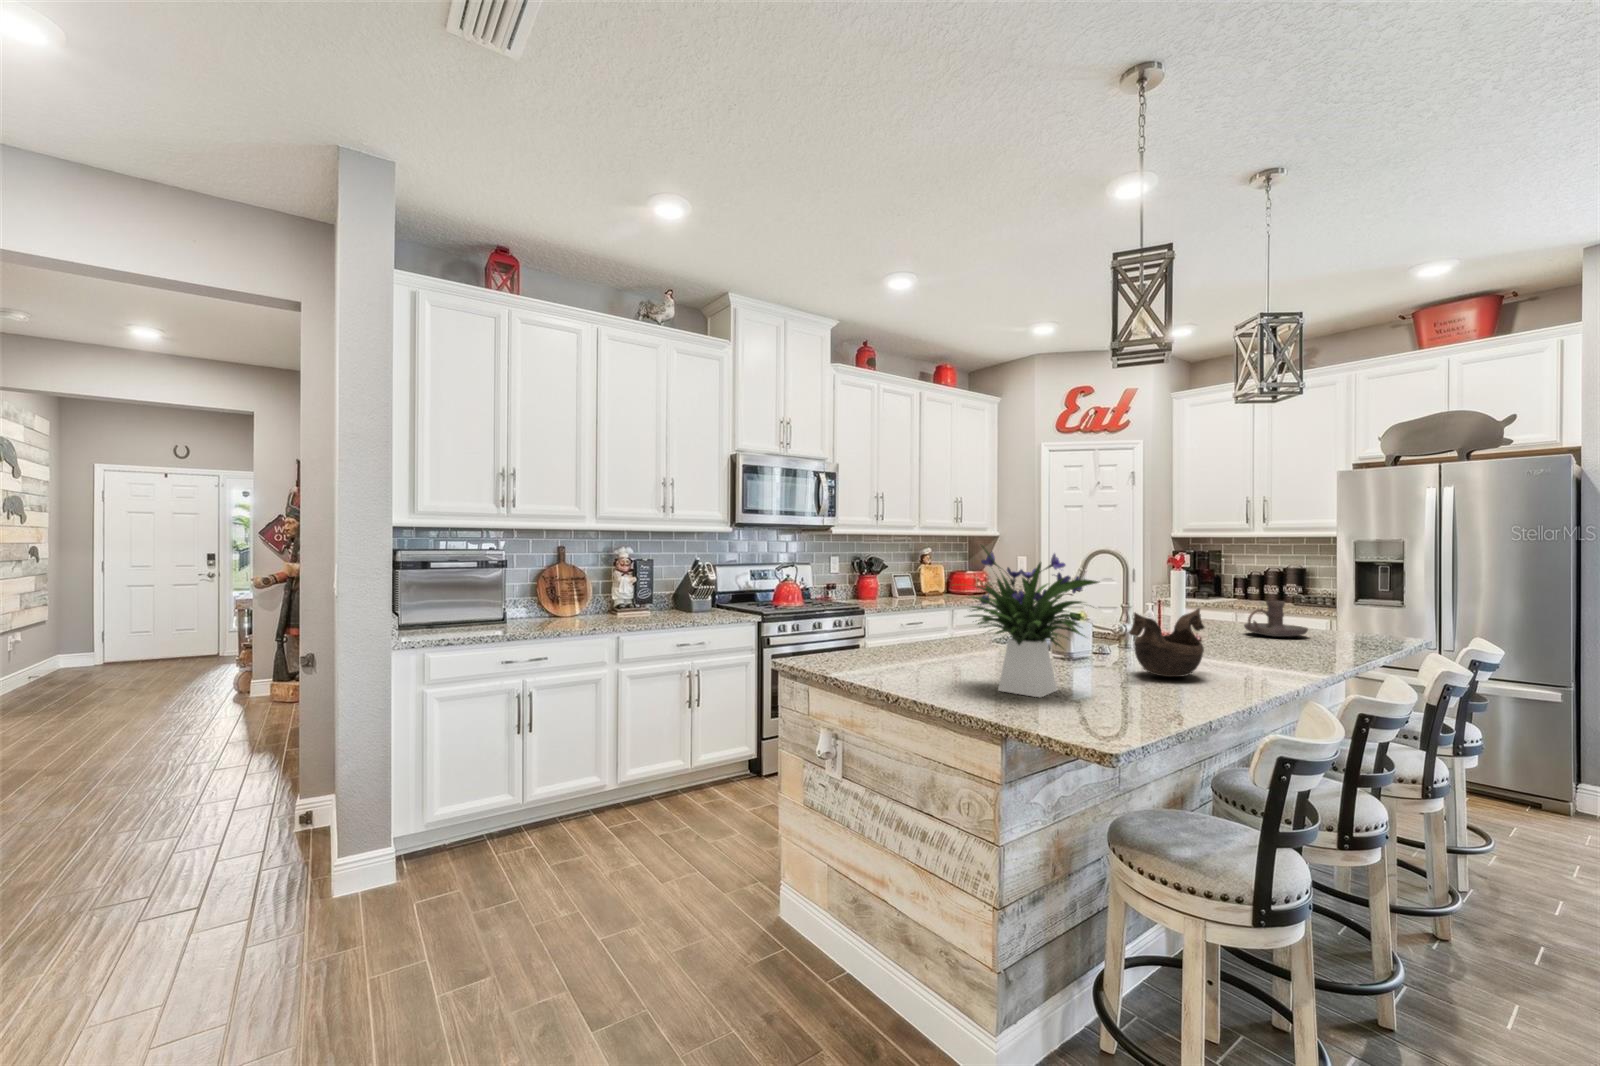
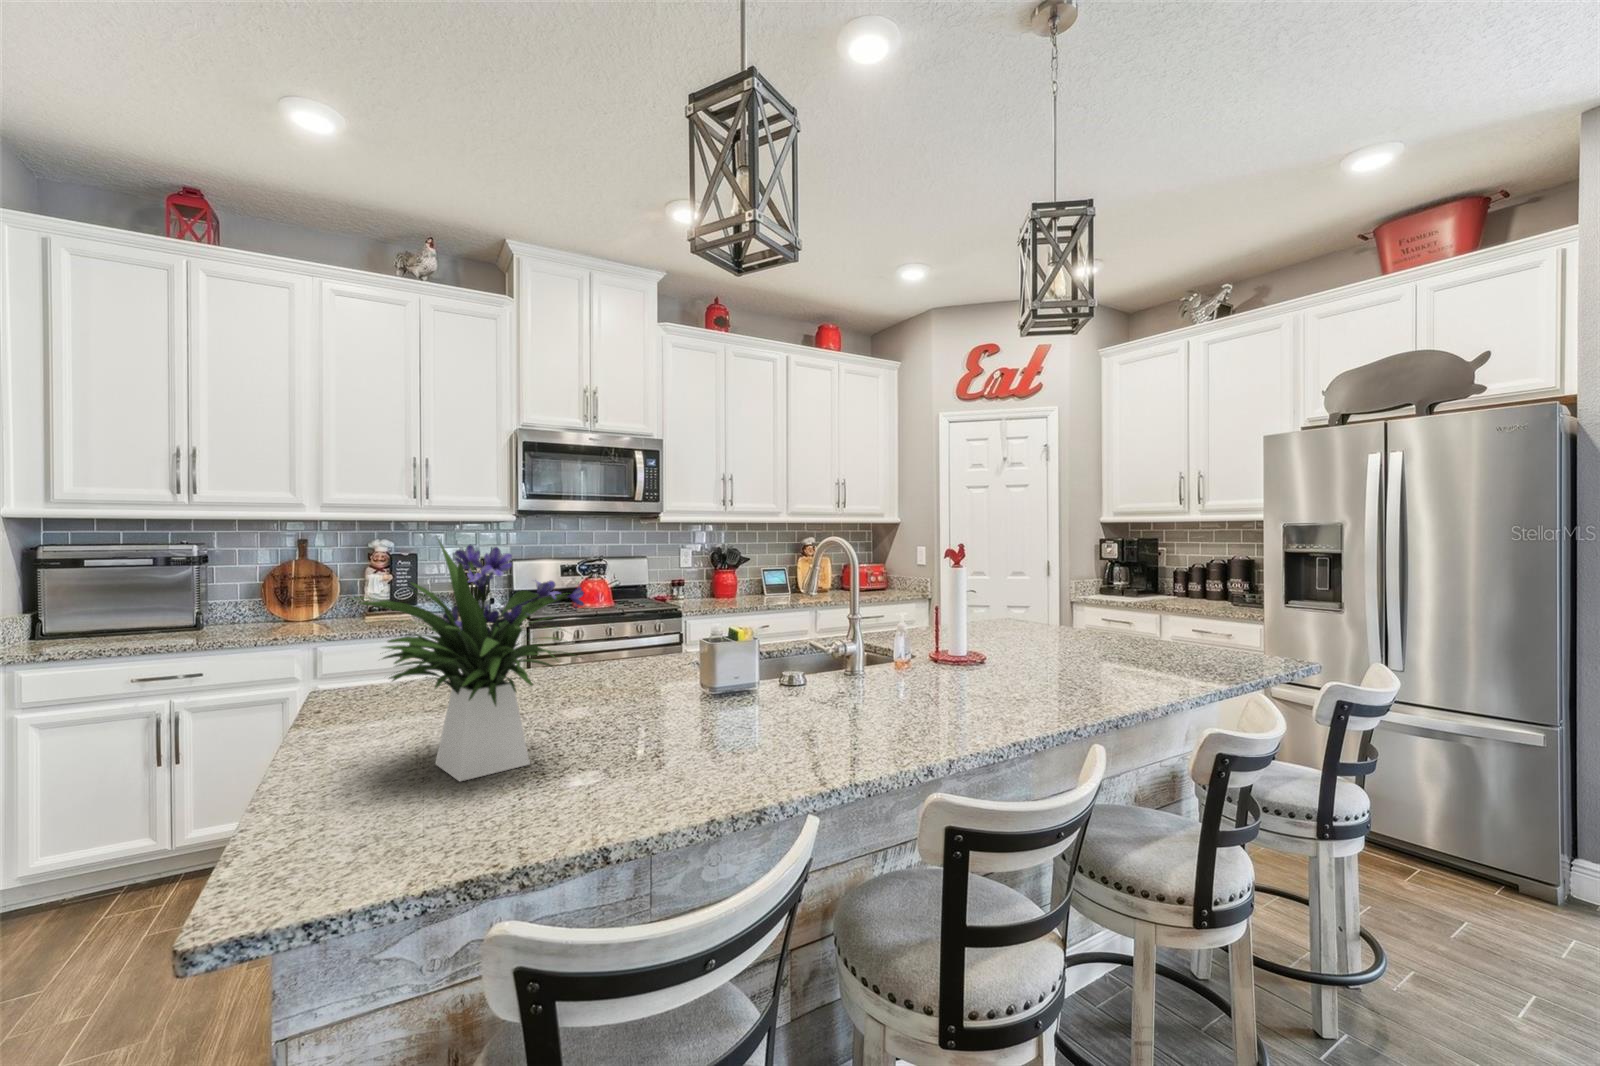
candle holder: present [1244,600,1308,637] -> none [1054,606,1139,657]
decorative bowl: present [1129,608,1204,677] -> none [687,628,851,737]

